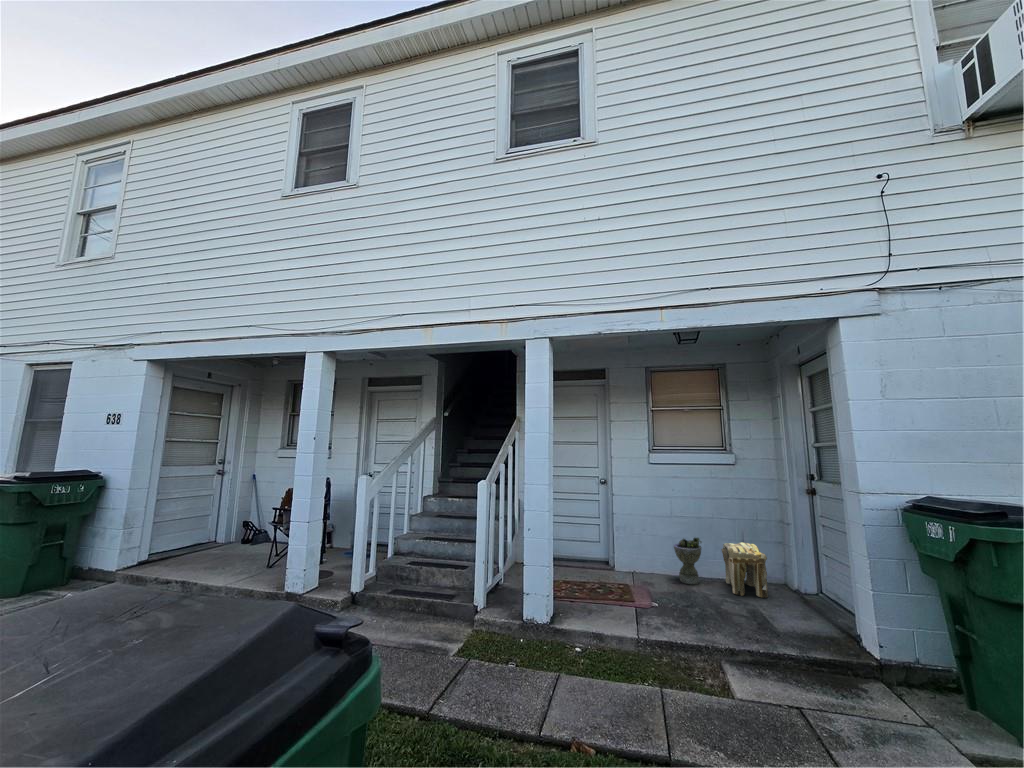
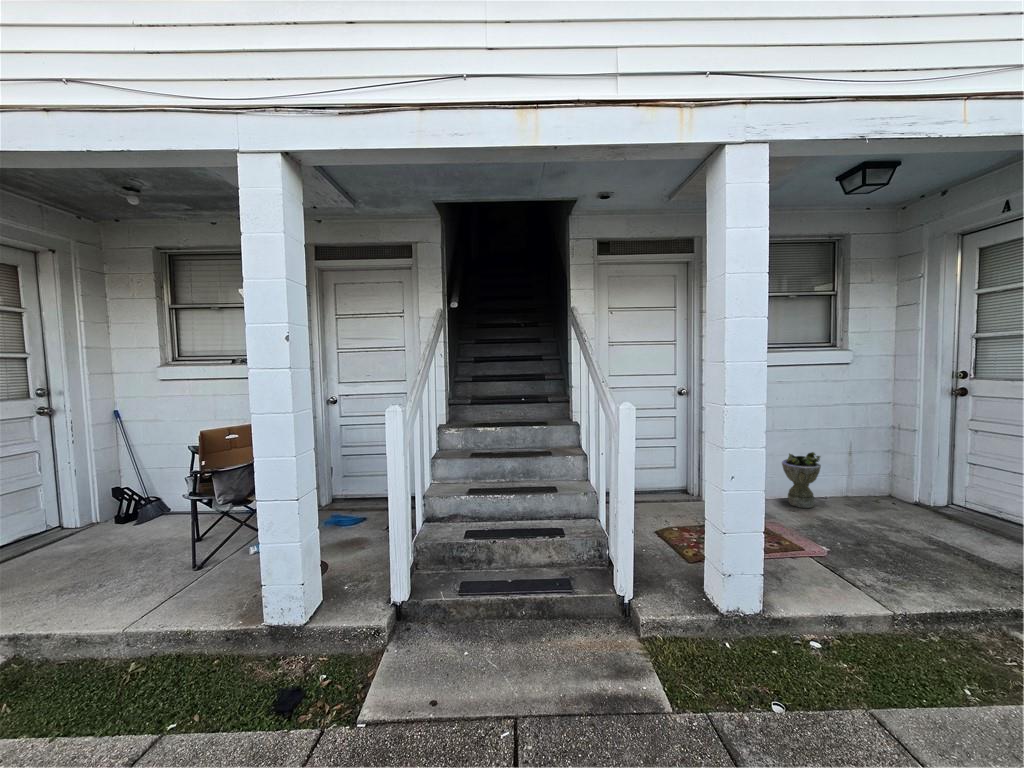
stool: present [721,542,768,598] -> none [833,453,912,517]

